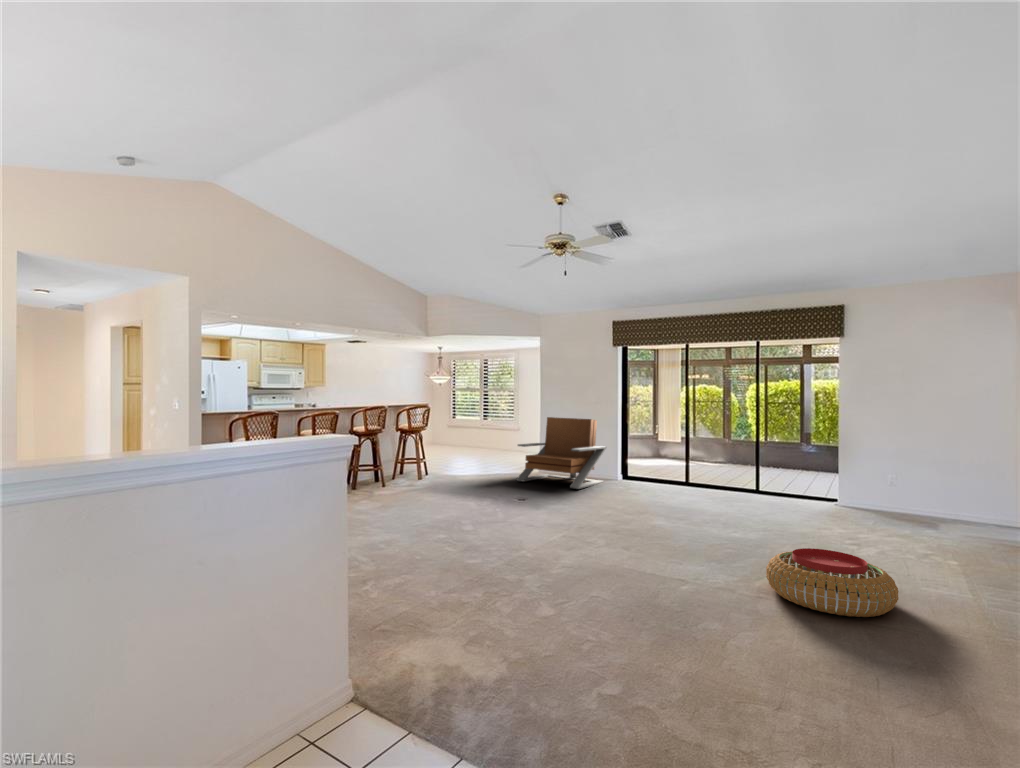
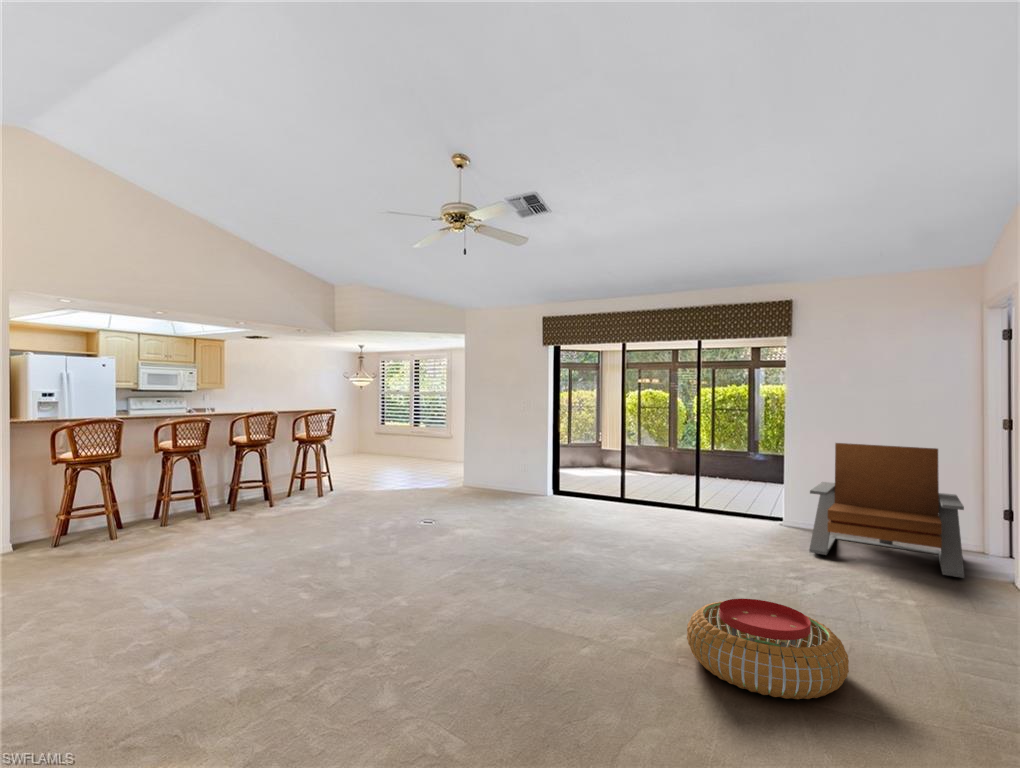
lounge chair: present [517,417,606,489] -> present [809,443,964,578]

